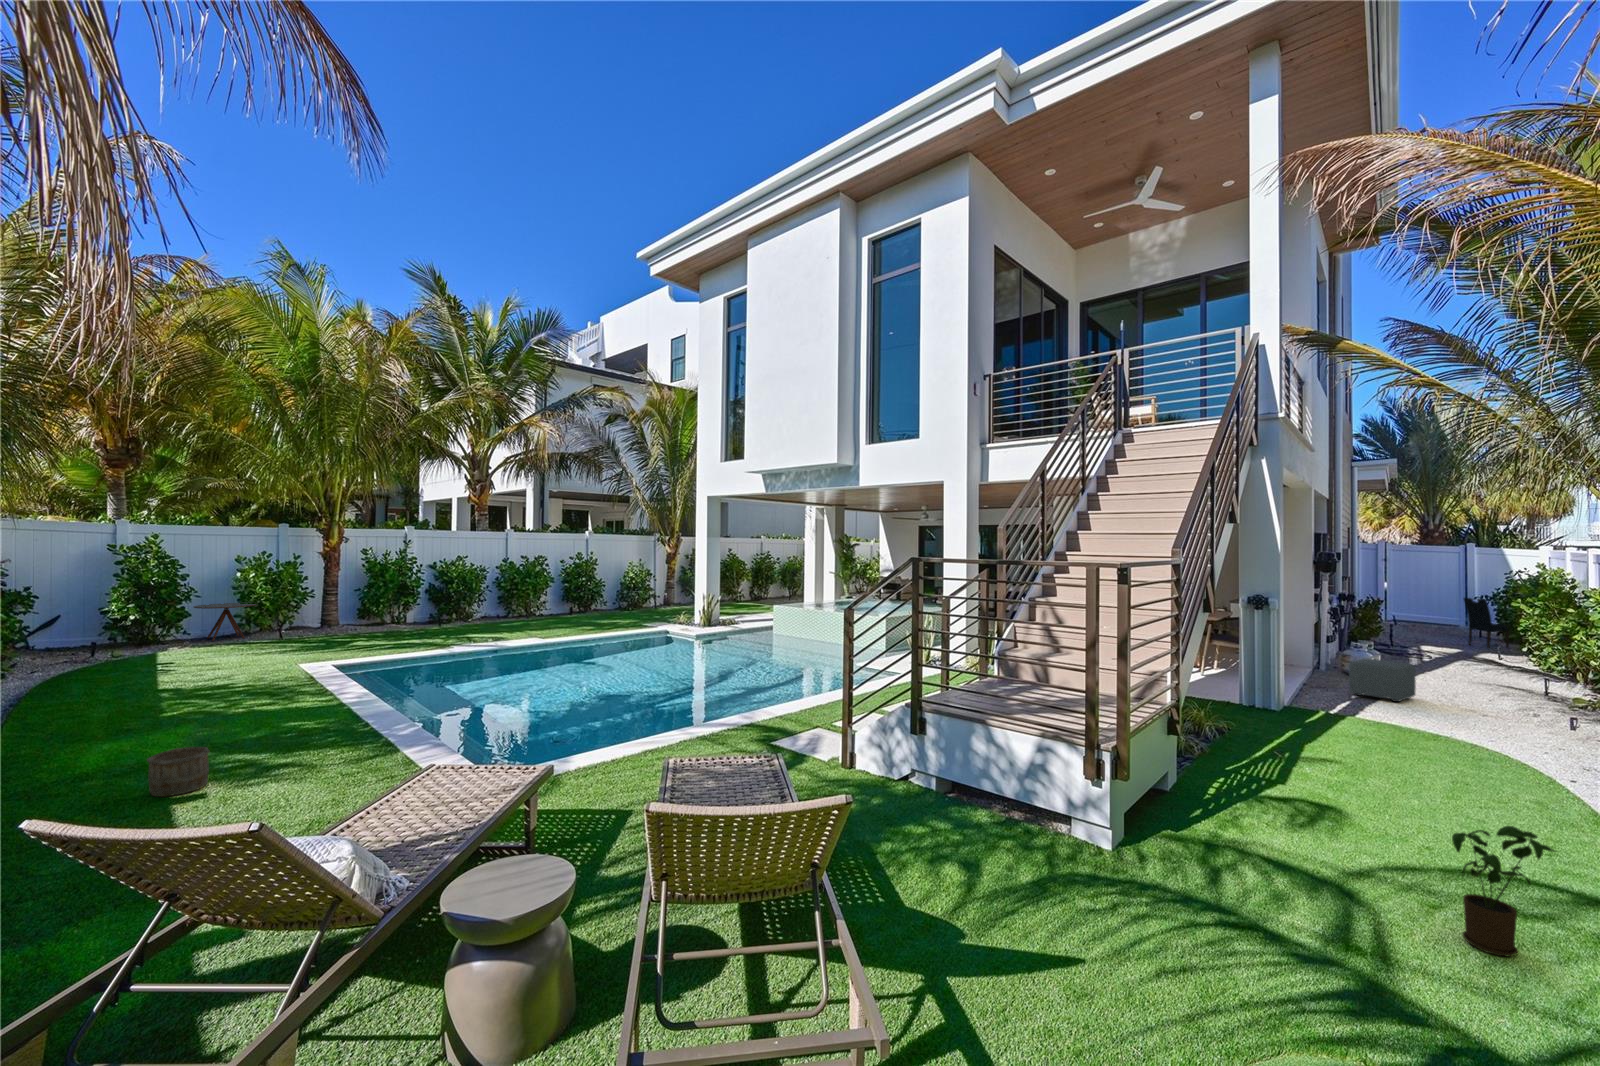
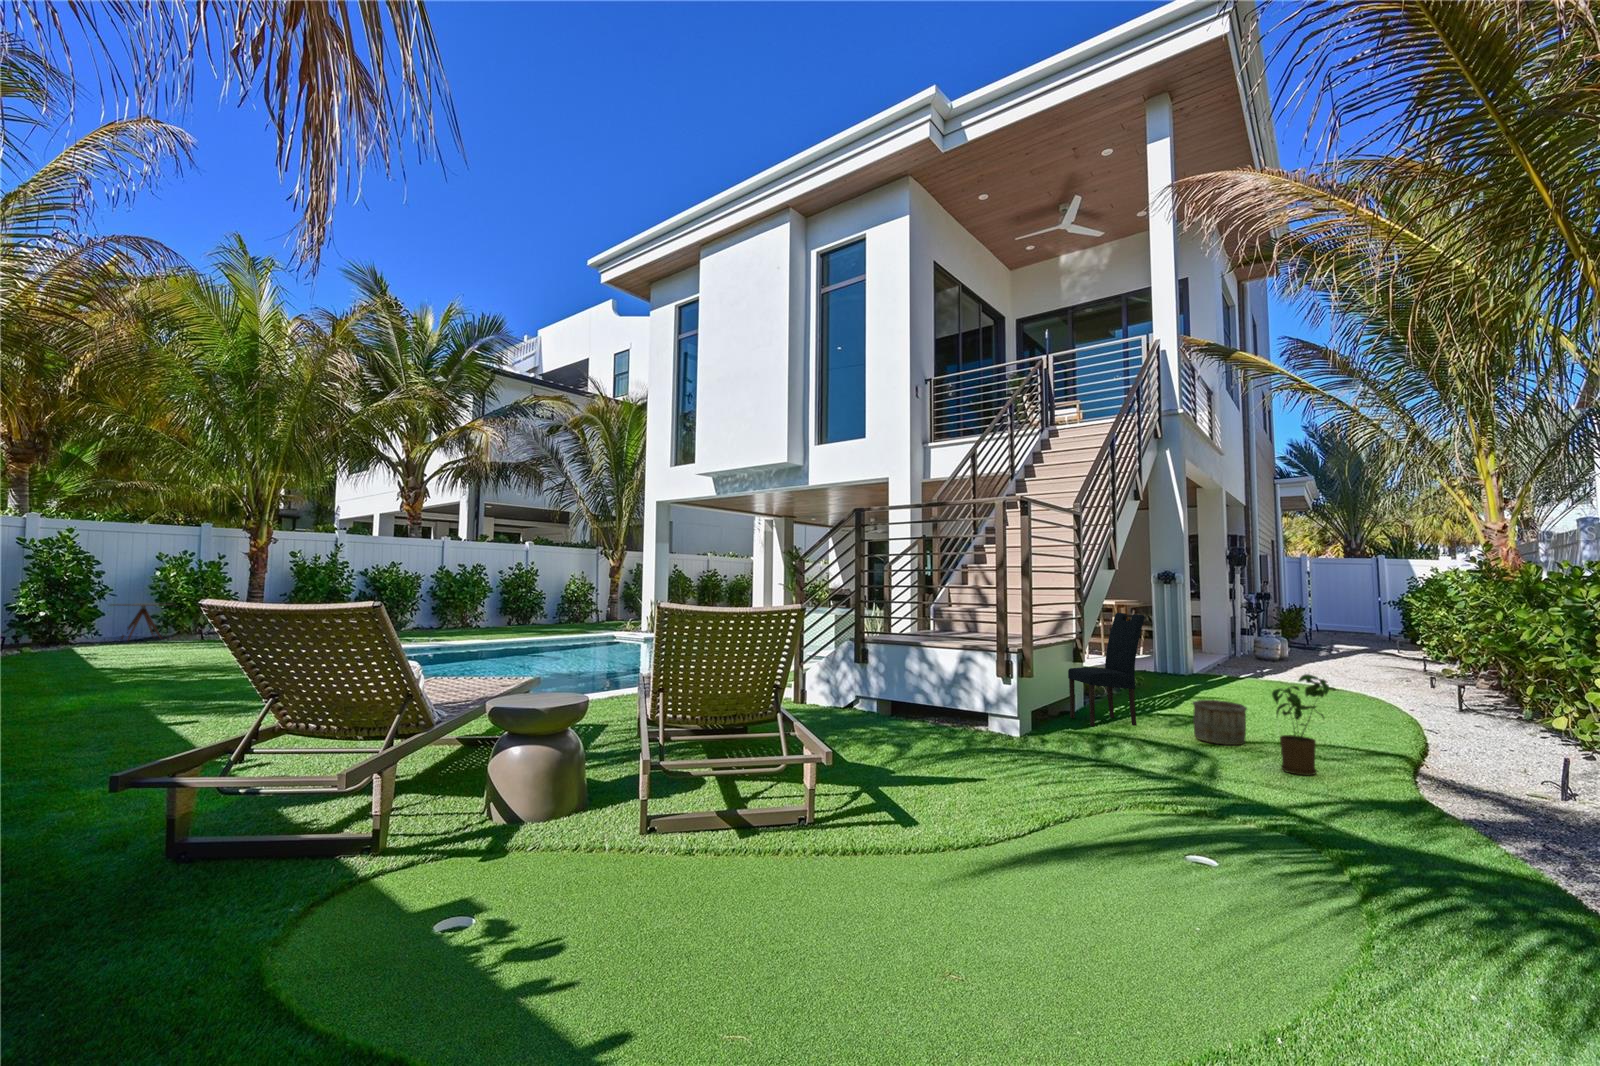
dining chair: present [1464,598,1509,648] -> present [1068,613,1145,726]
ottoman: present [1349,659,1416,702] -> none [1250,635,1306,670]
wooden bucket: present [147,747,210,797] -> present [1193,700,1247,745]

